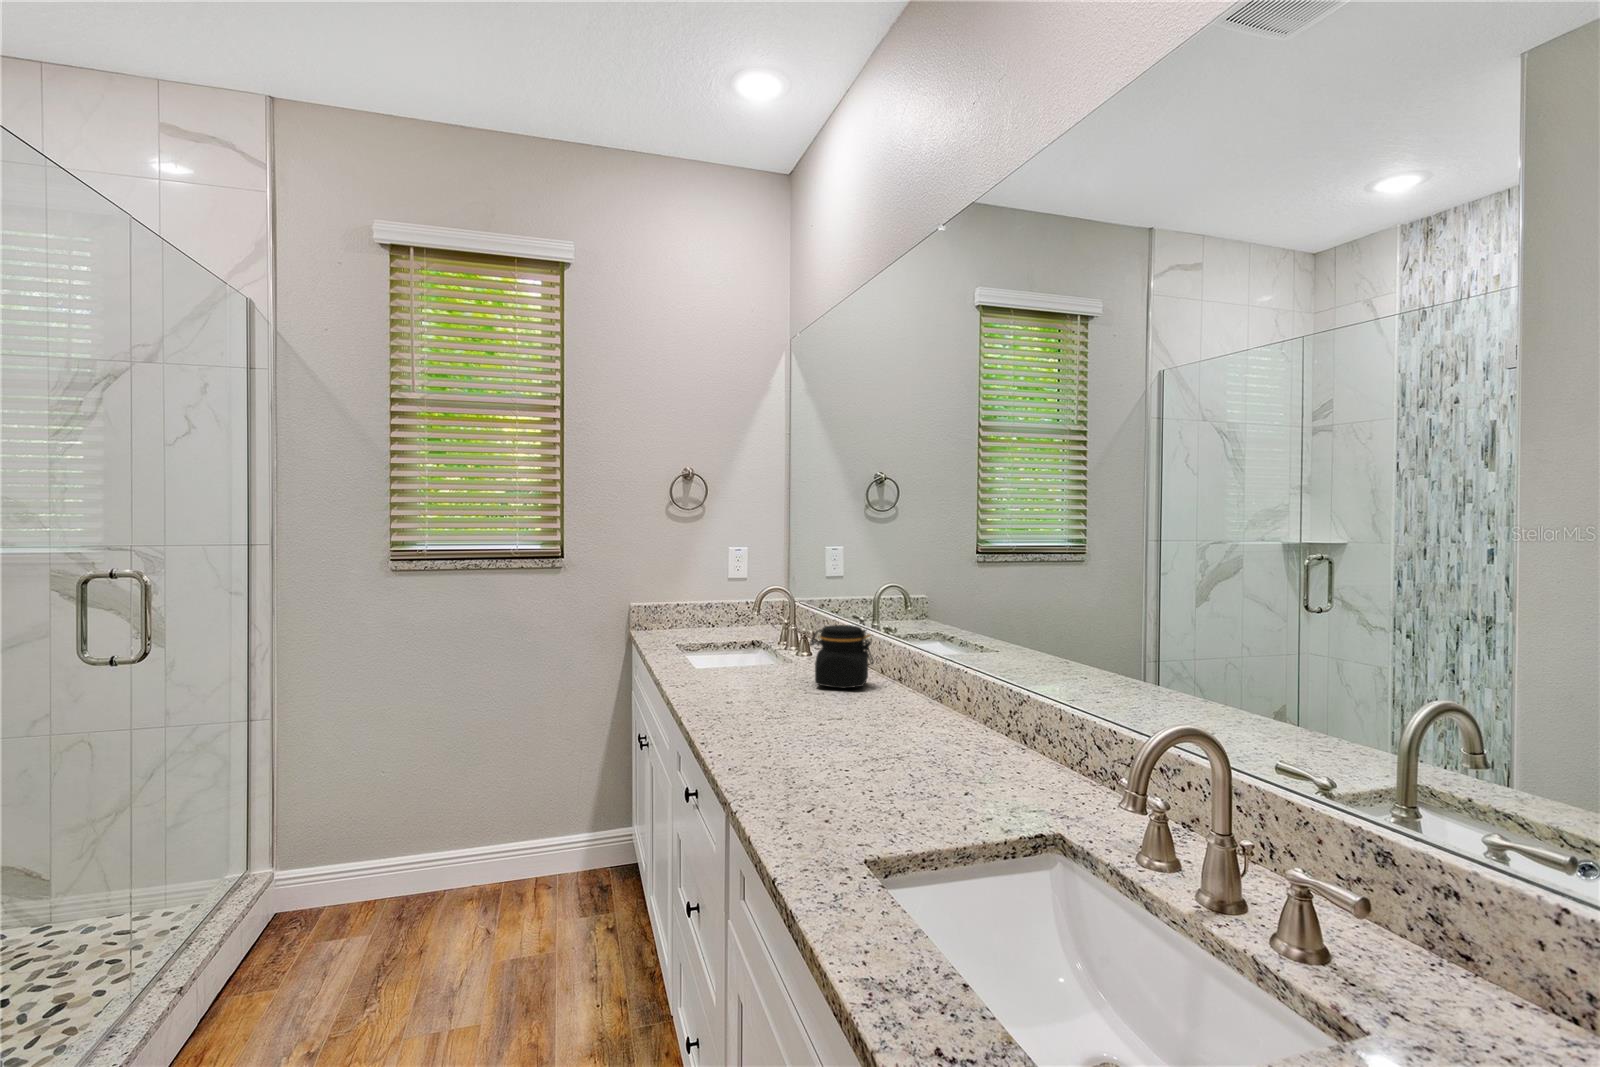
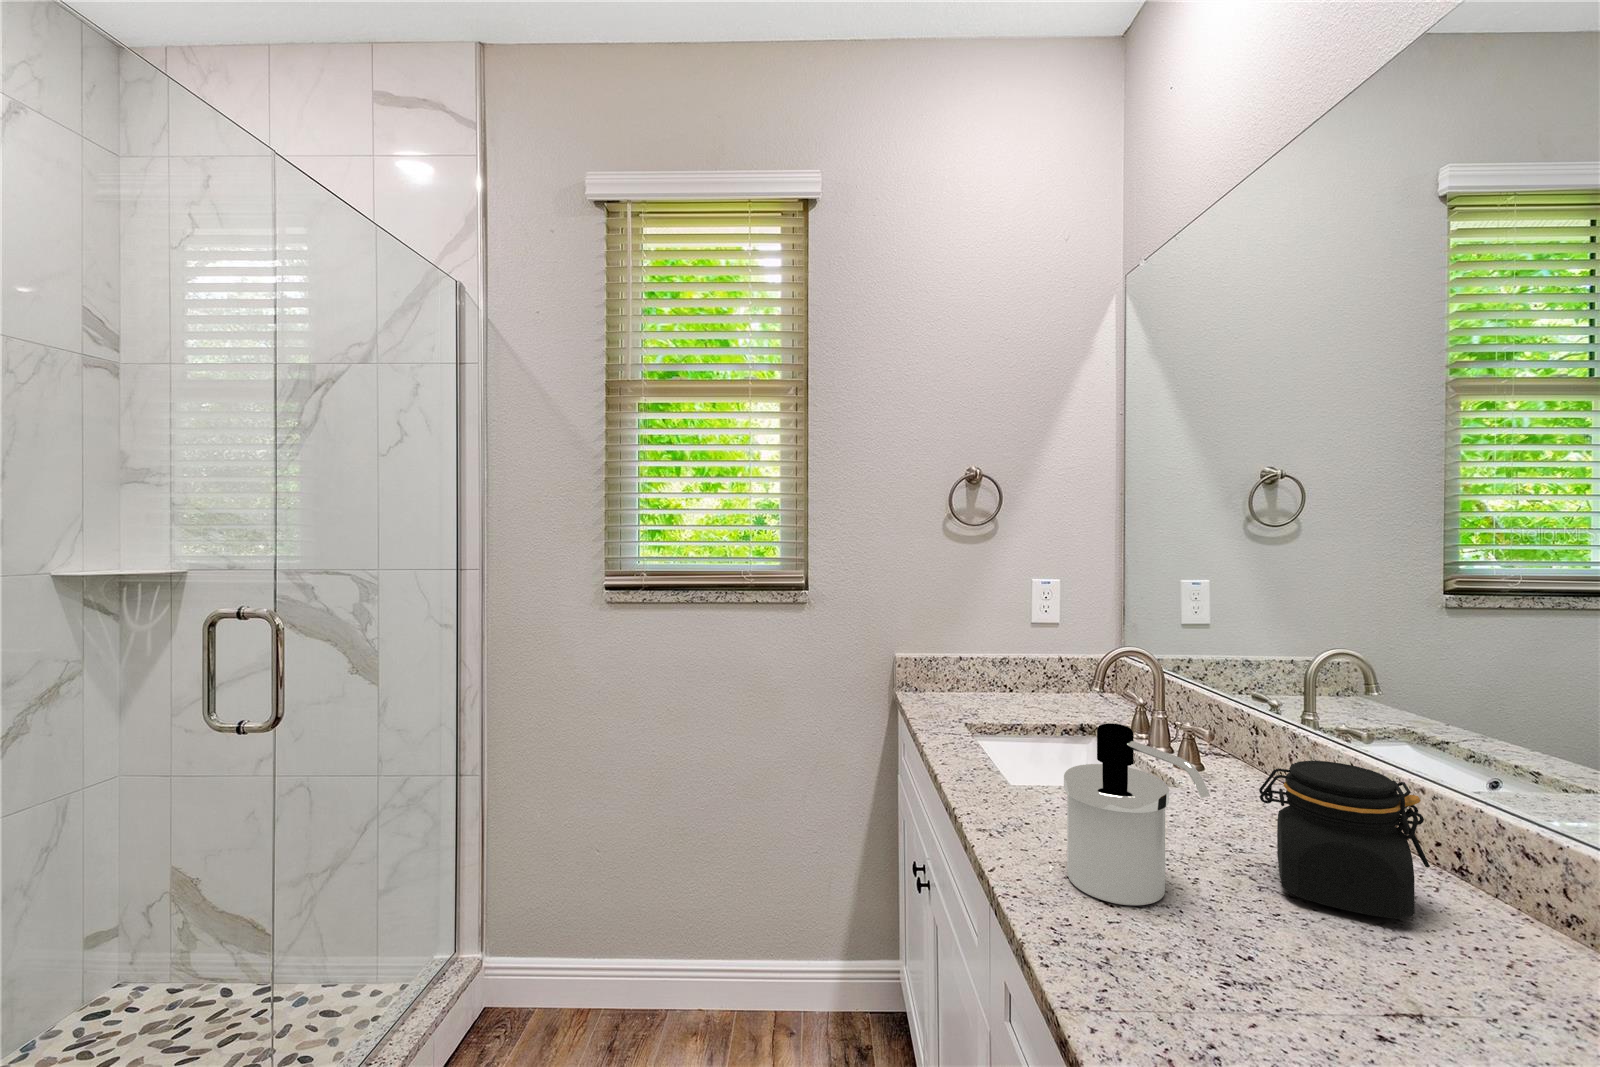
soap dispenser: none [715,610,773,694] -> present [1064,723,1210,905]

